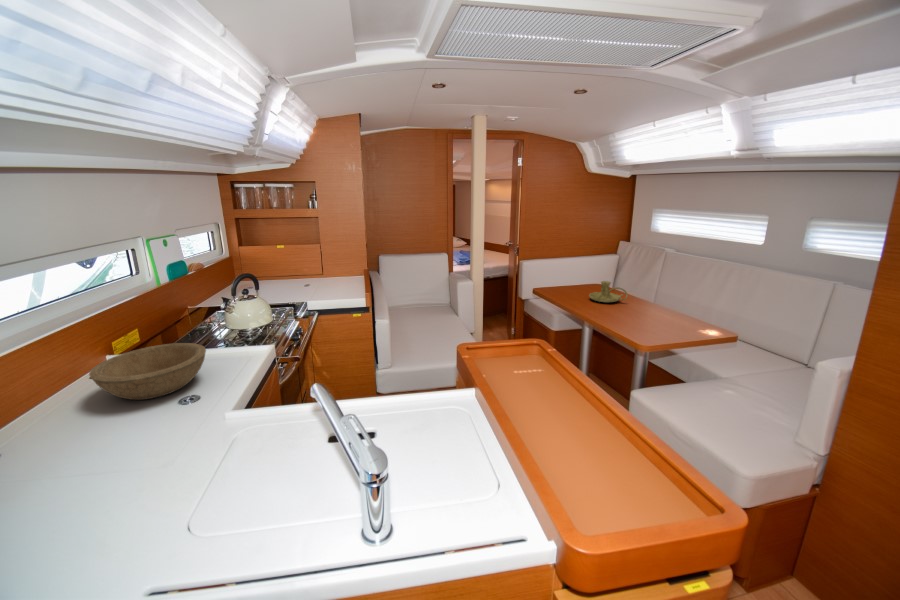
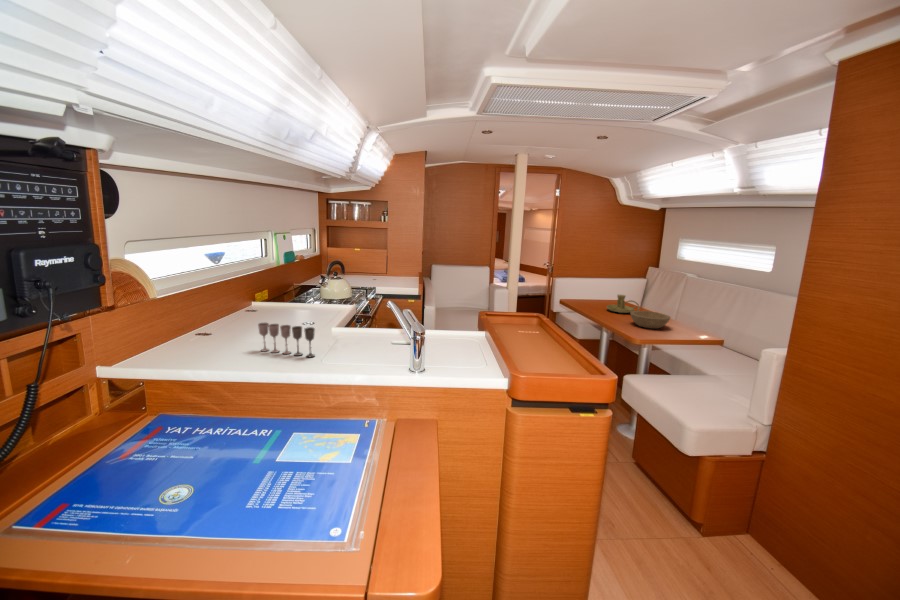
bowl: present [89,343,206,400] -> present [630,311,670,329]
wine glass: none [42,461,175,528] -> present [258,323,315,357]

